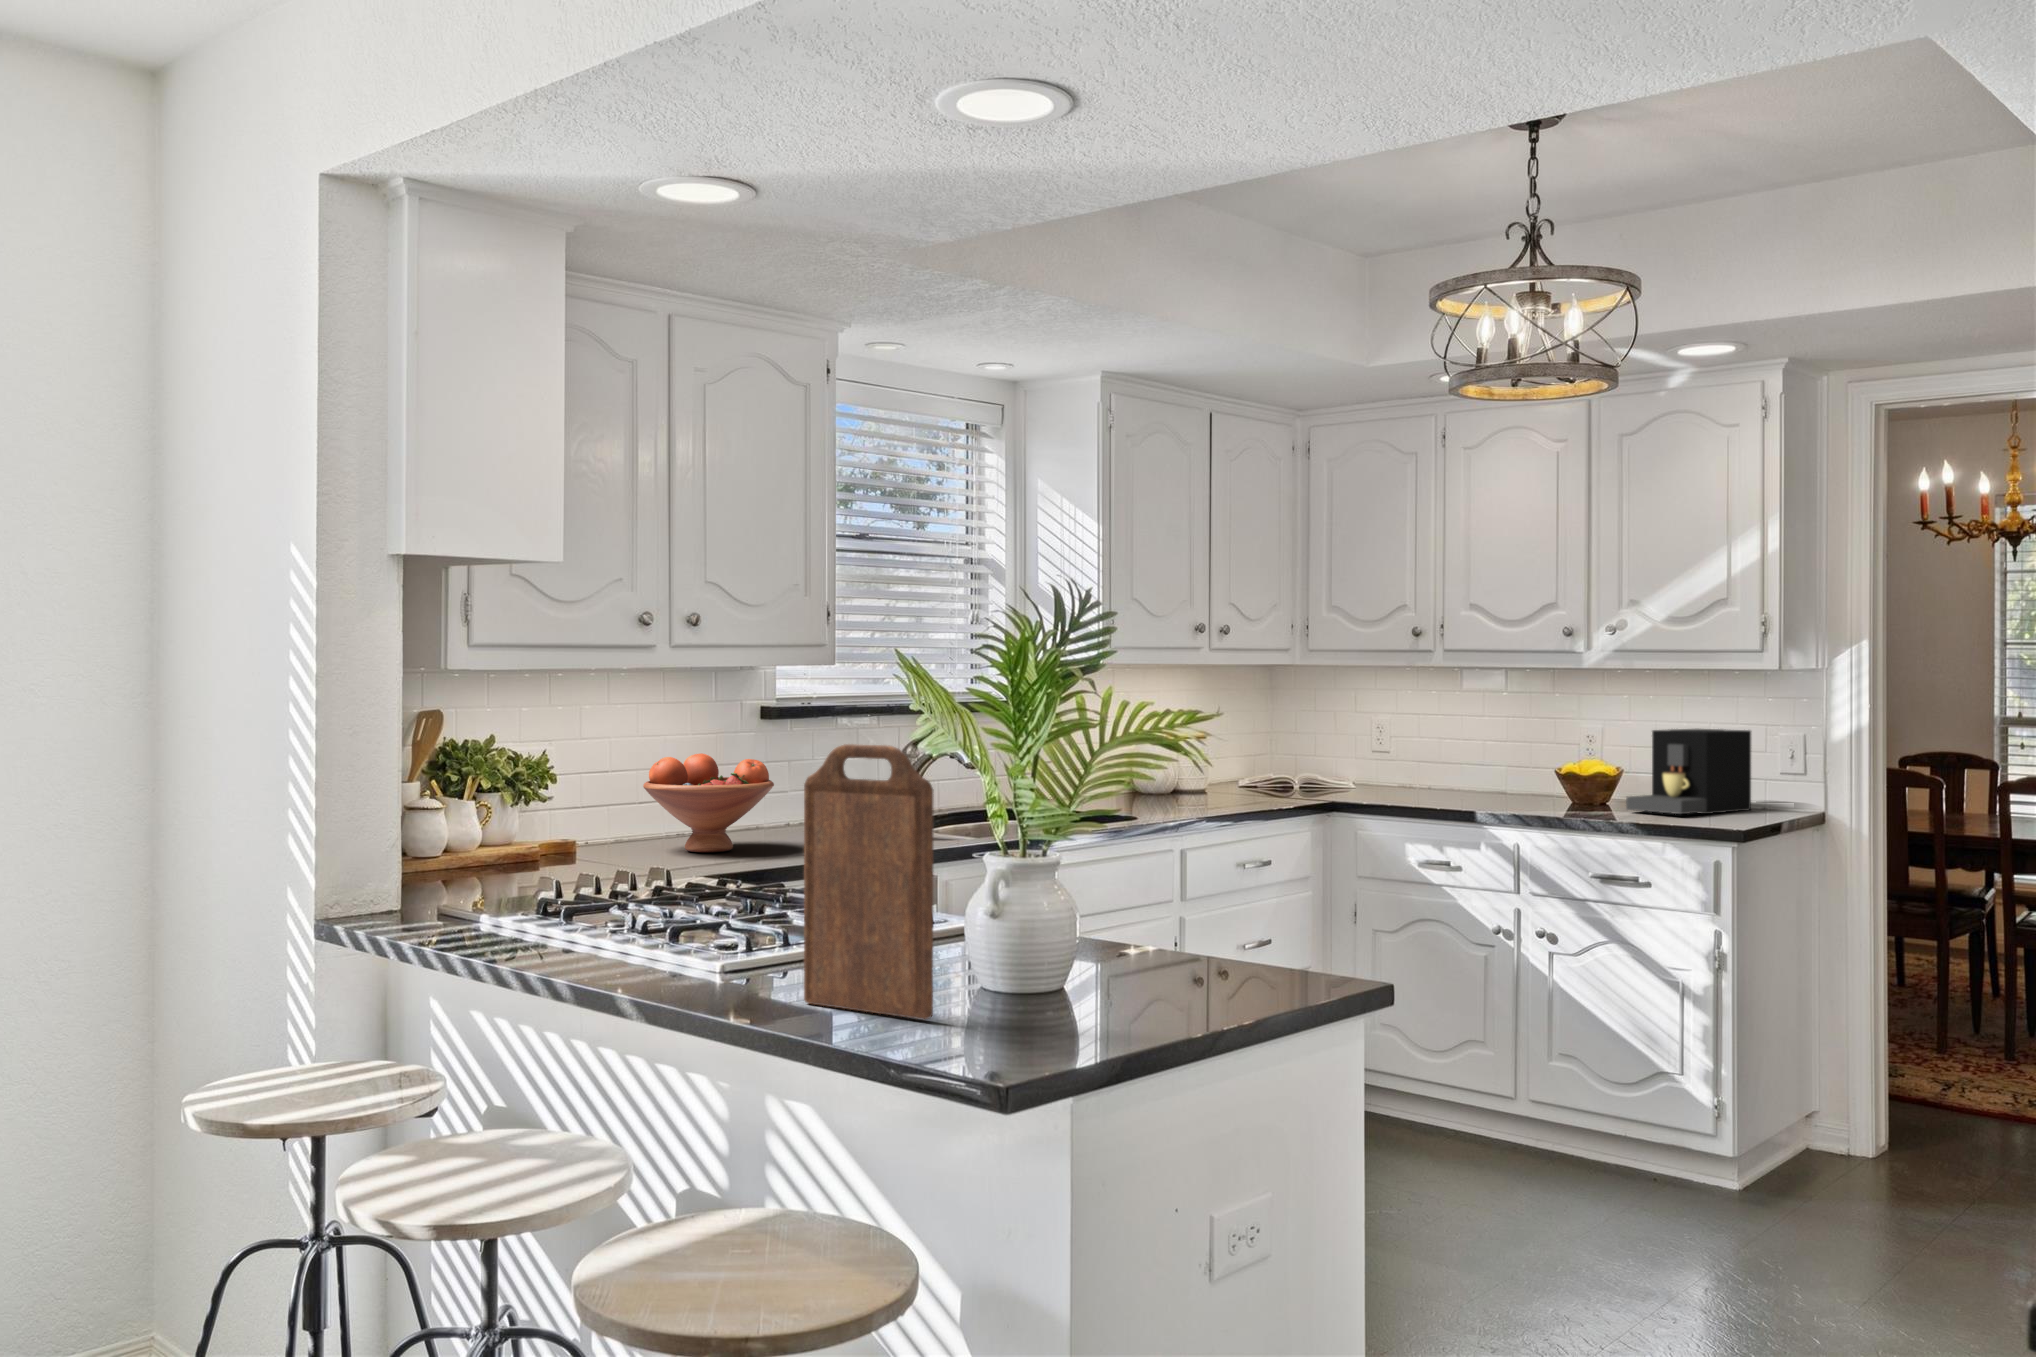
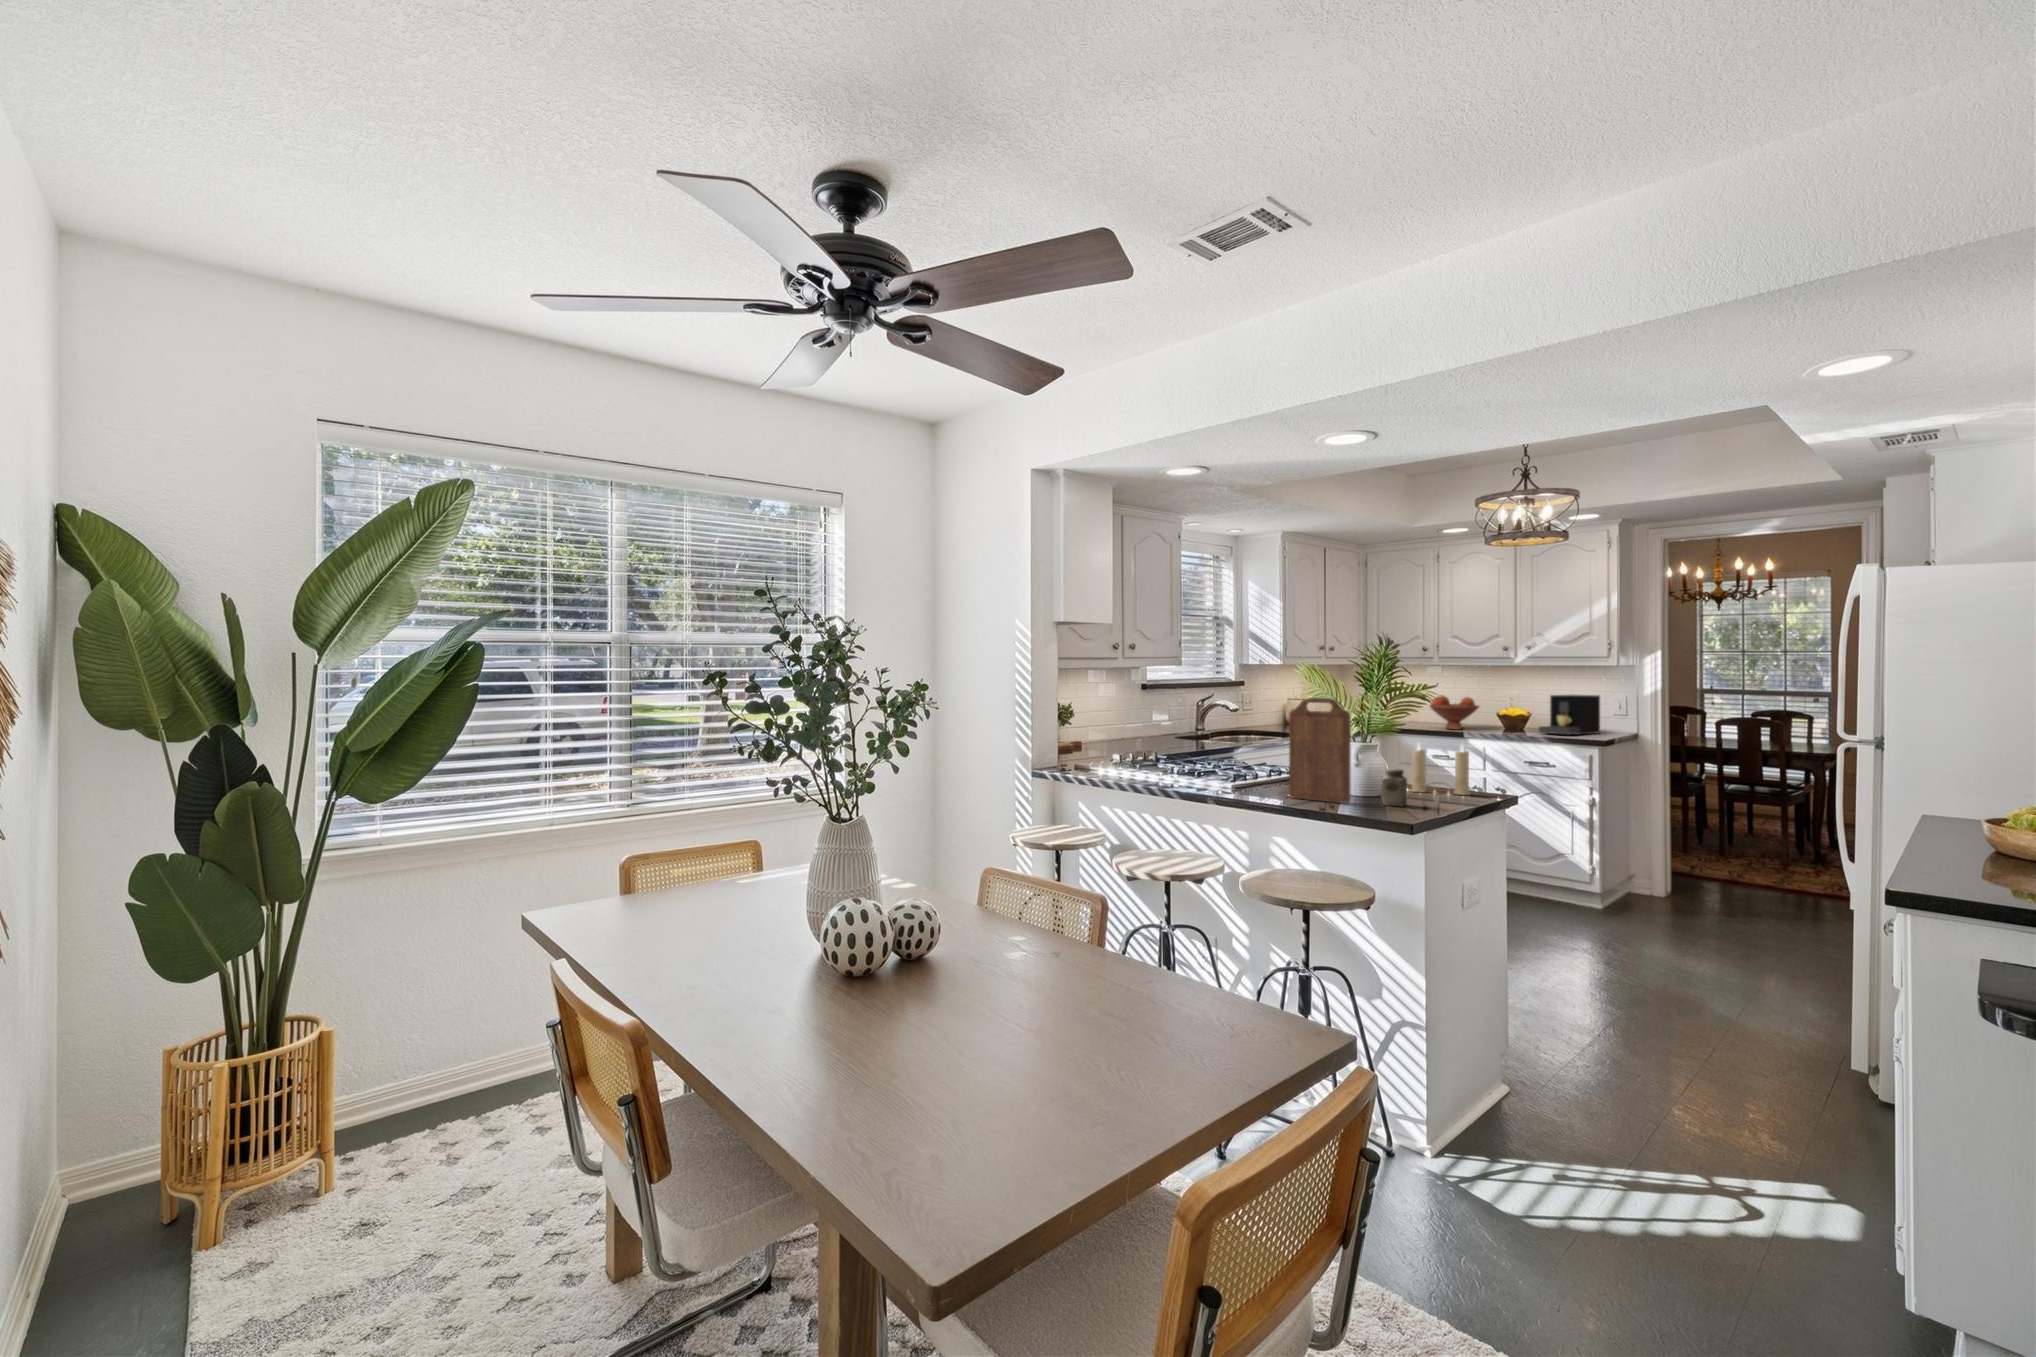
fruit bowl: present [643,753,774,852] -> present [1430,696,1479,730]
candle: none [1148,849,1280,986] -> present [1411,744,1470,795]
salt shaker: none [1010,927,1076,1029] -> present [1382,768,1407,807]

